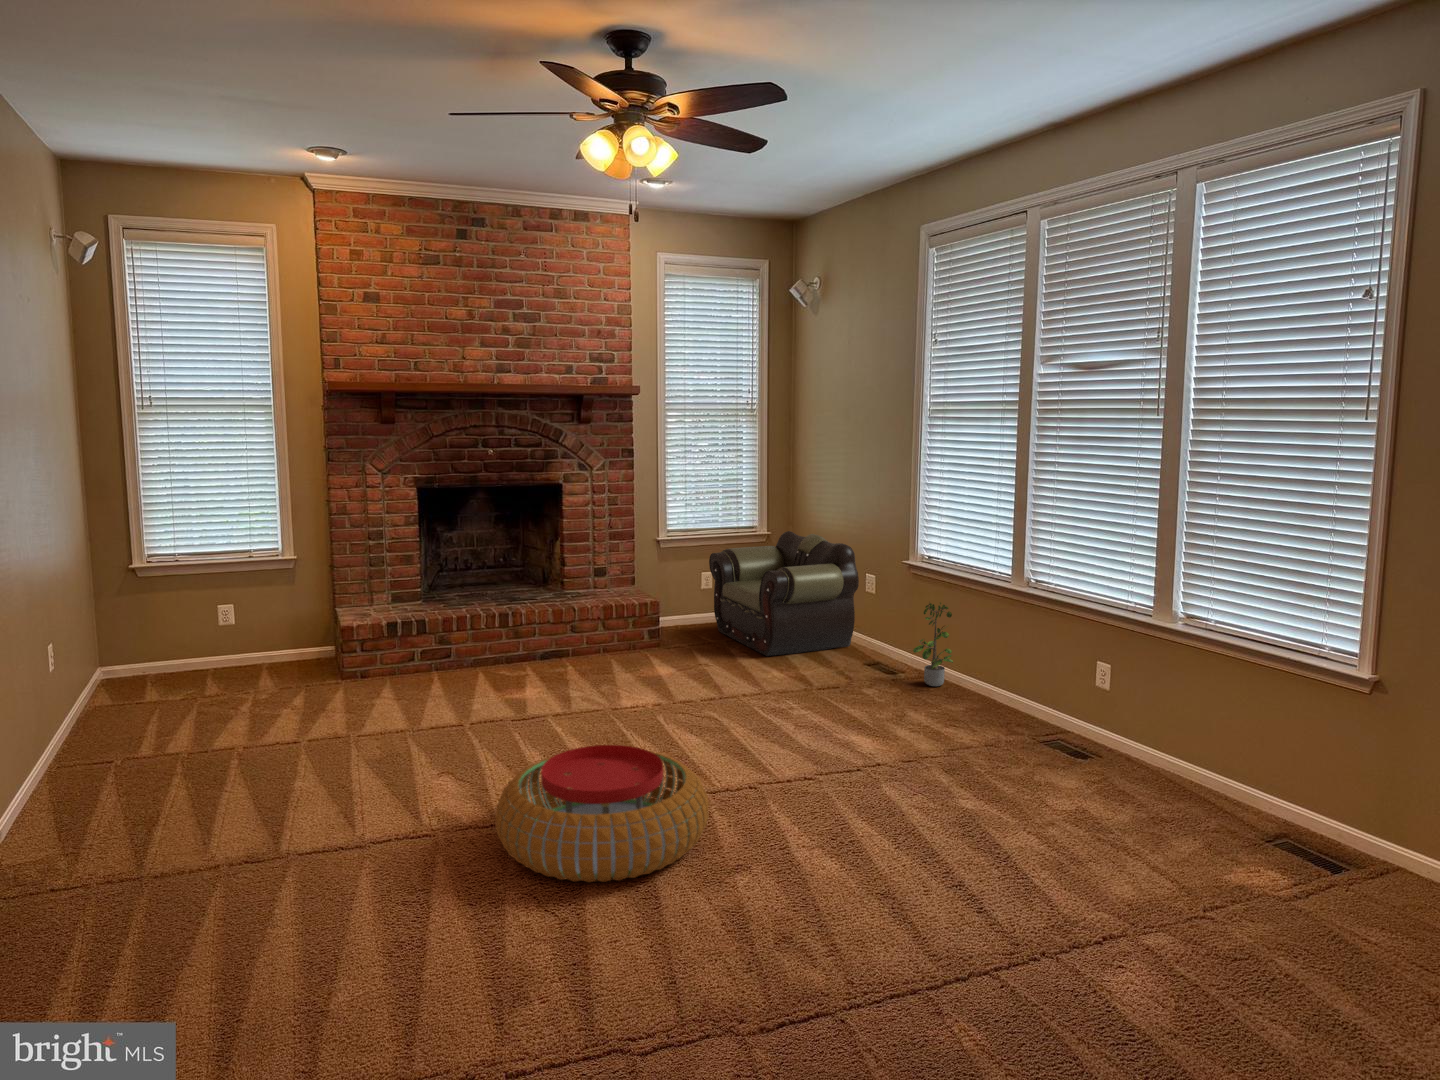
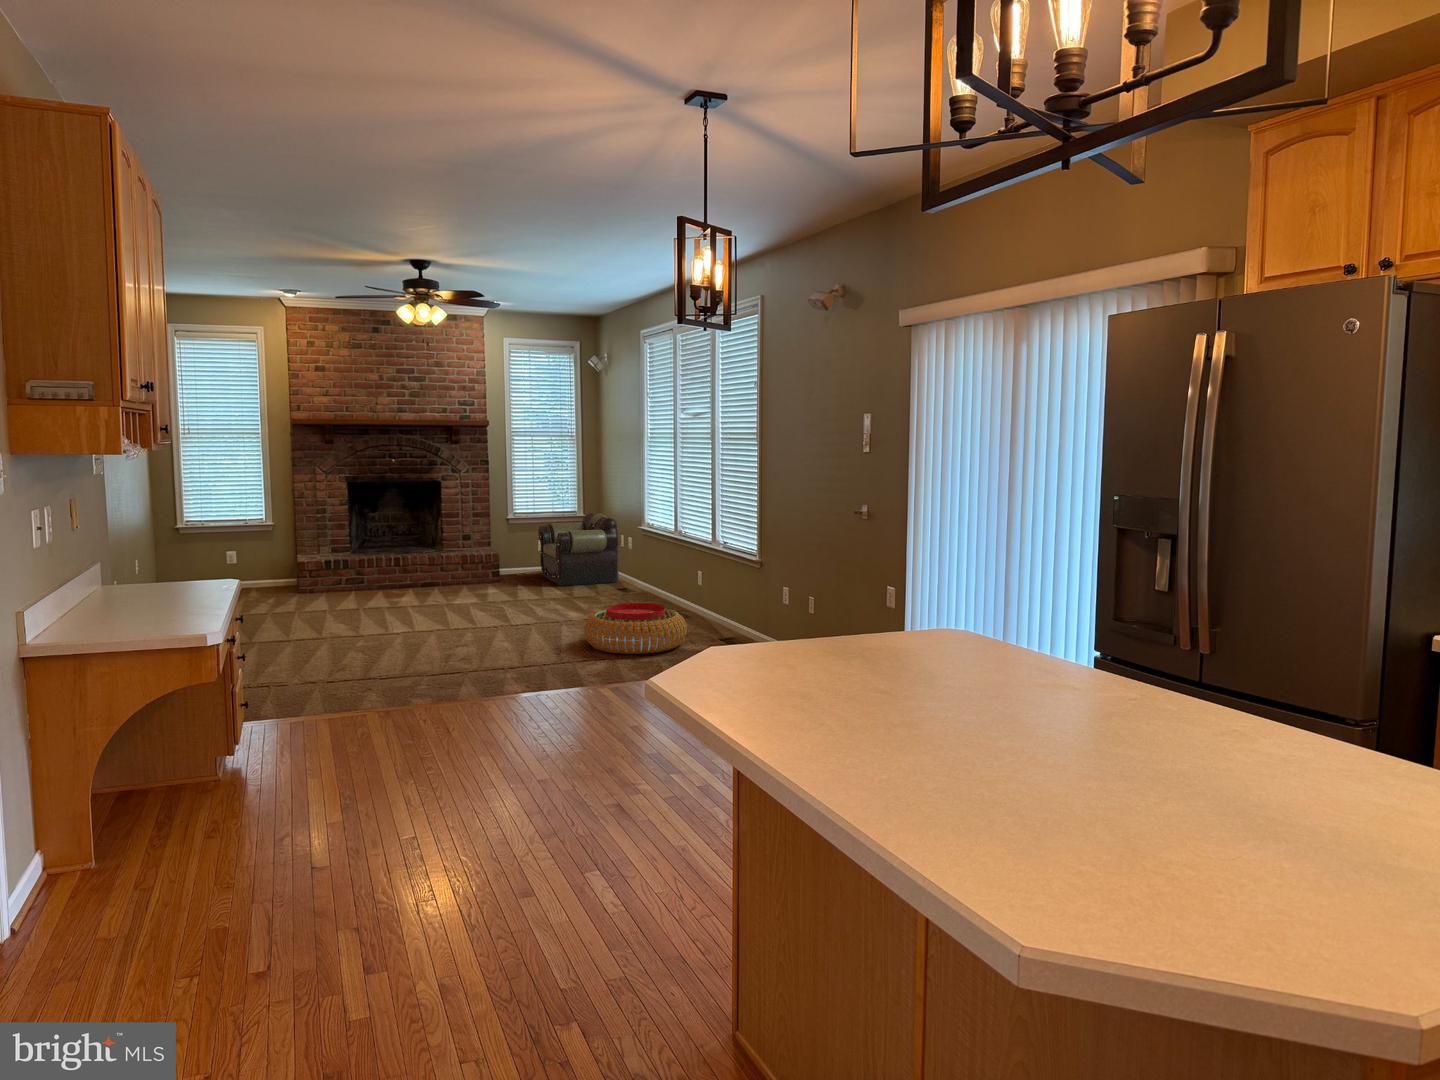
potted plant: present [913,603,953,686] -> none [632,547,652,597]
pouf: present [495,745,709,883] -> present [584,603,687,654]

